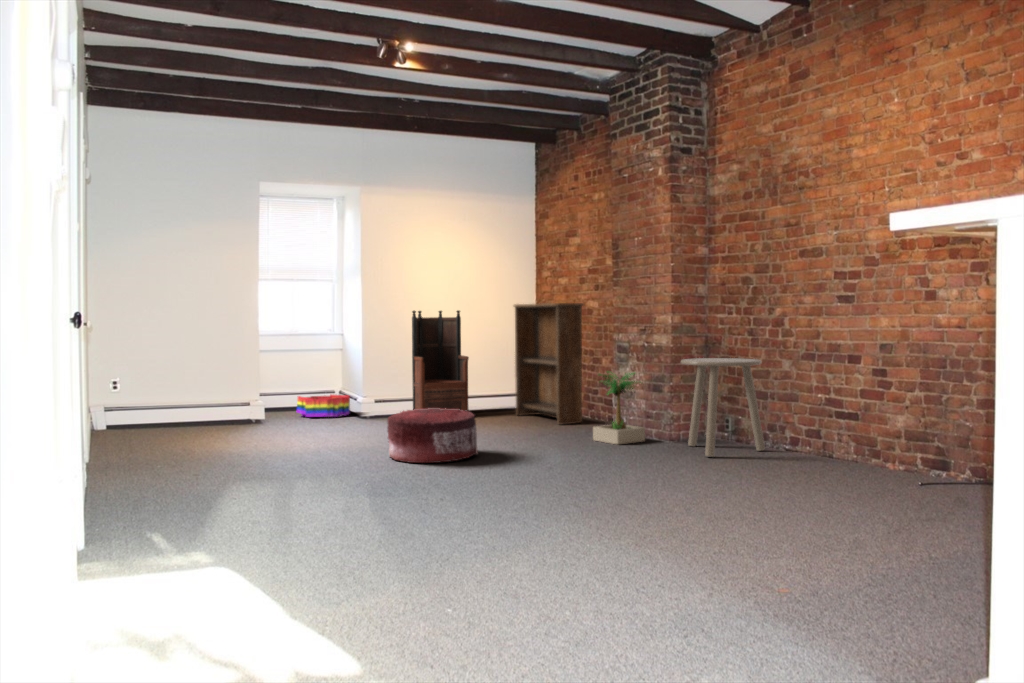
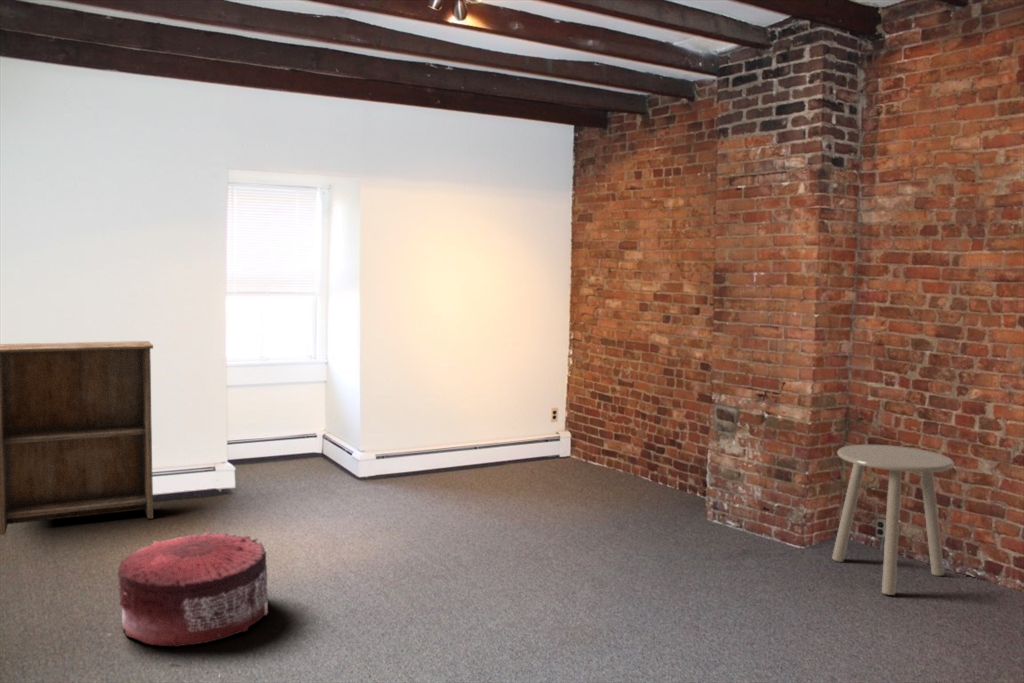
bookshelf: present [514,303,584,424] -> present [0,341,153,535]
armchair: present [412,310,469,412] -> none [427,339,500,484]
potted plant: present [593,372,645,444] -> none [697,449,775,556]
storage bin: present [297,395,350,417] -> none [274,442,343,478]
pouf: present [388,408,478,463] -> present [118,532,268,646]

